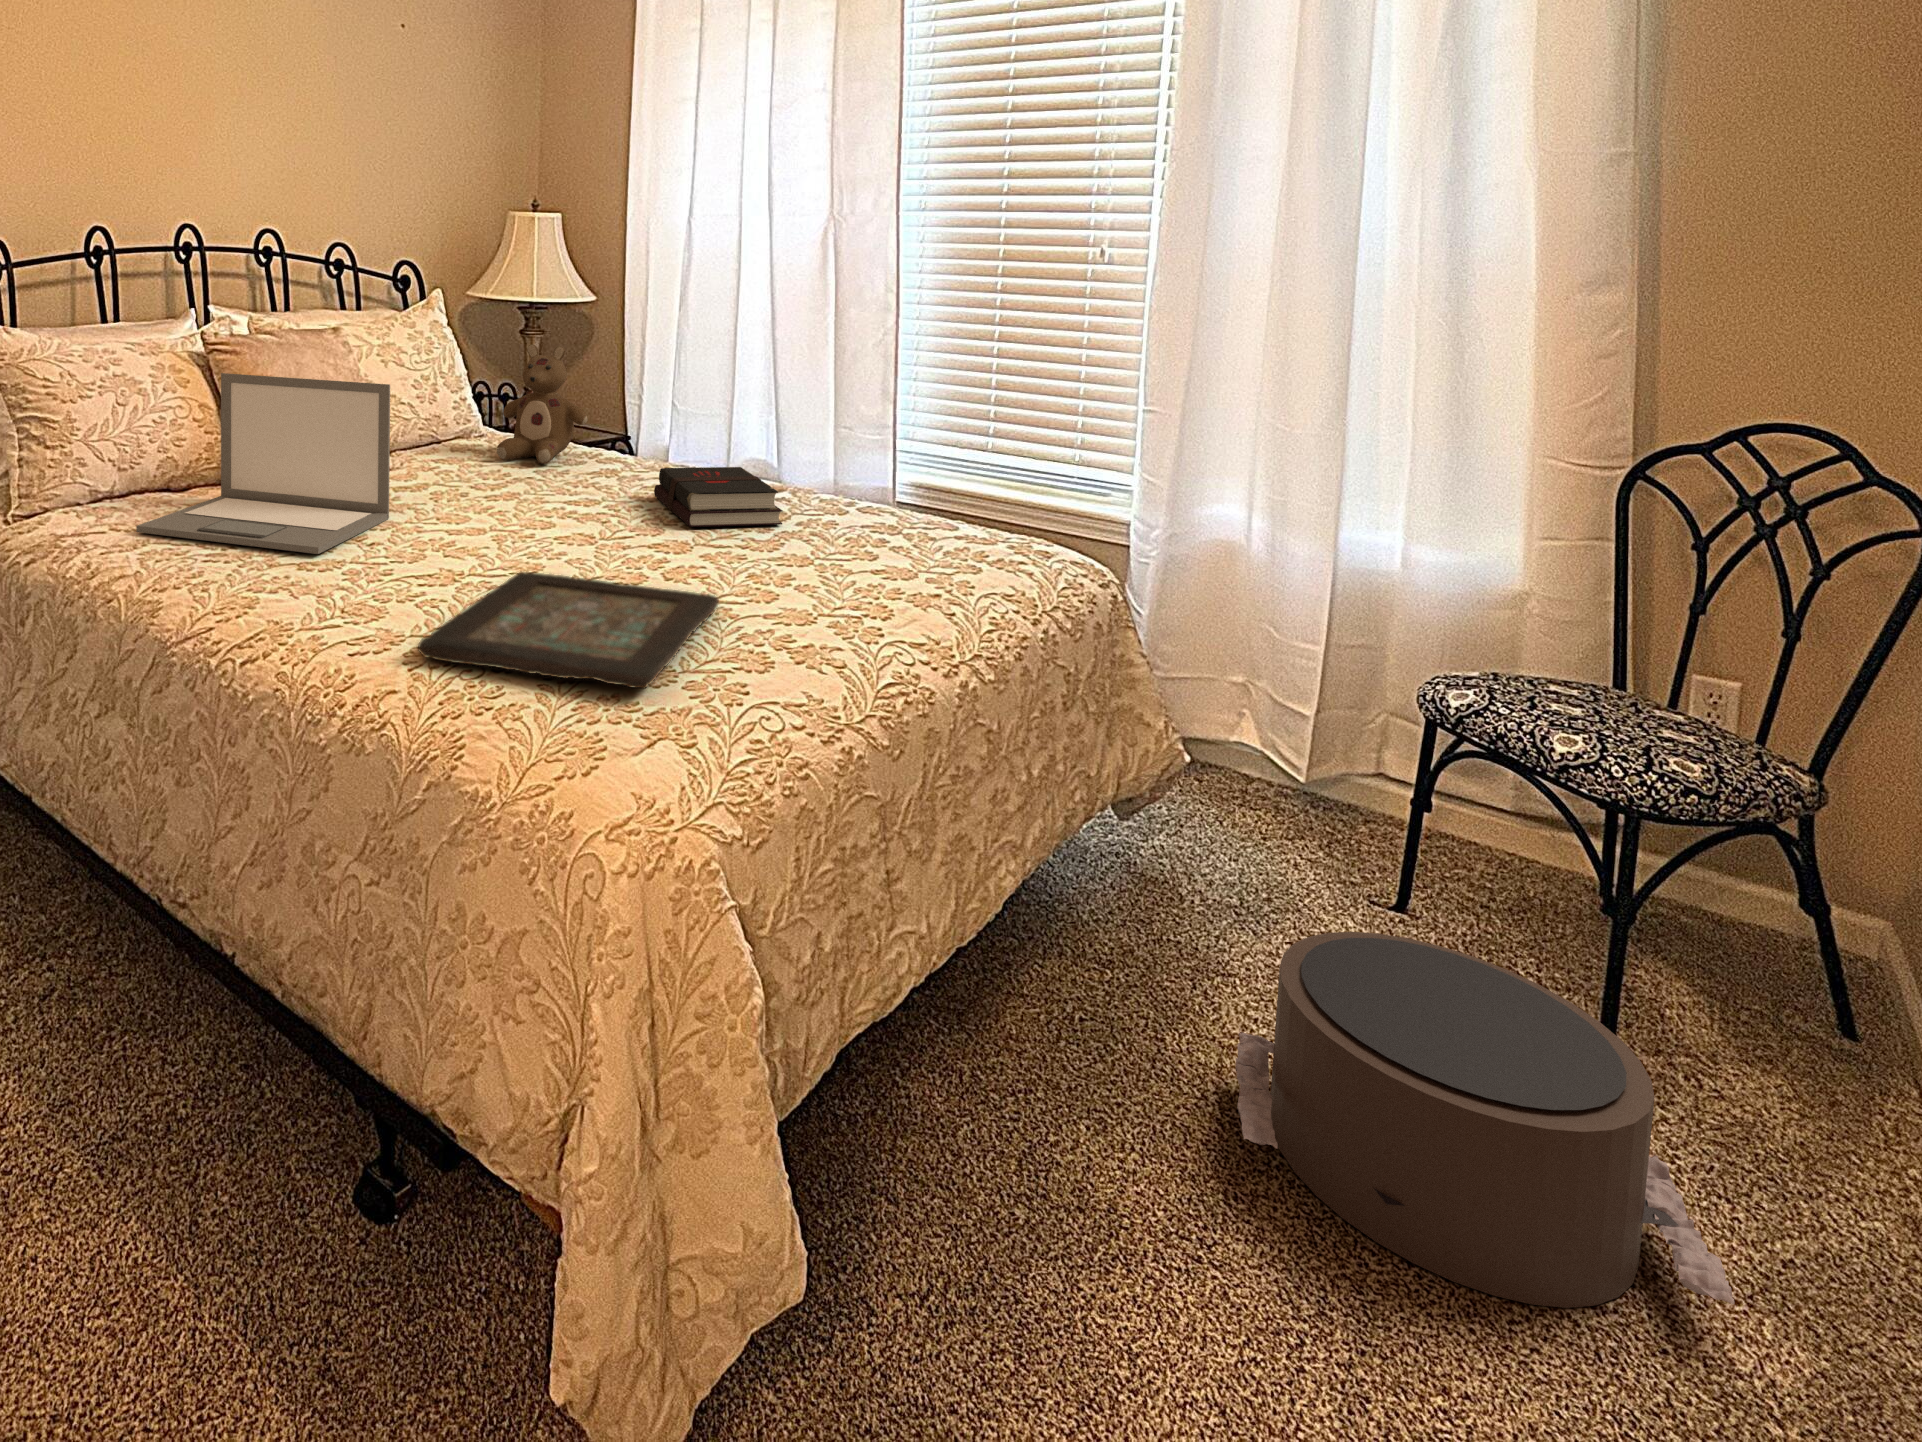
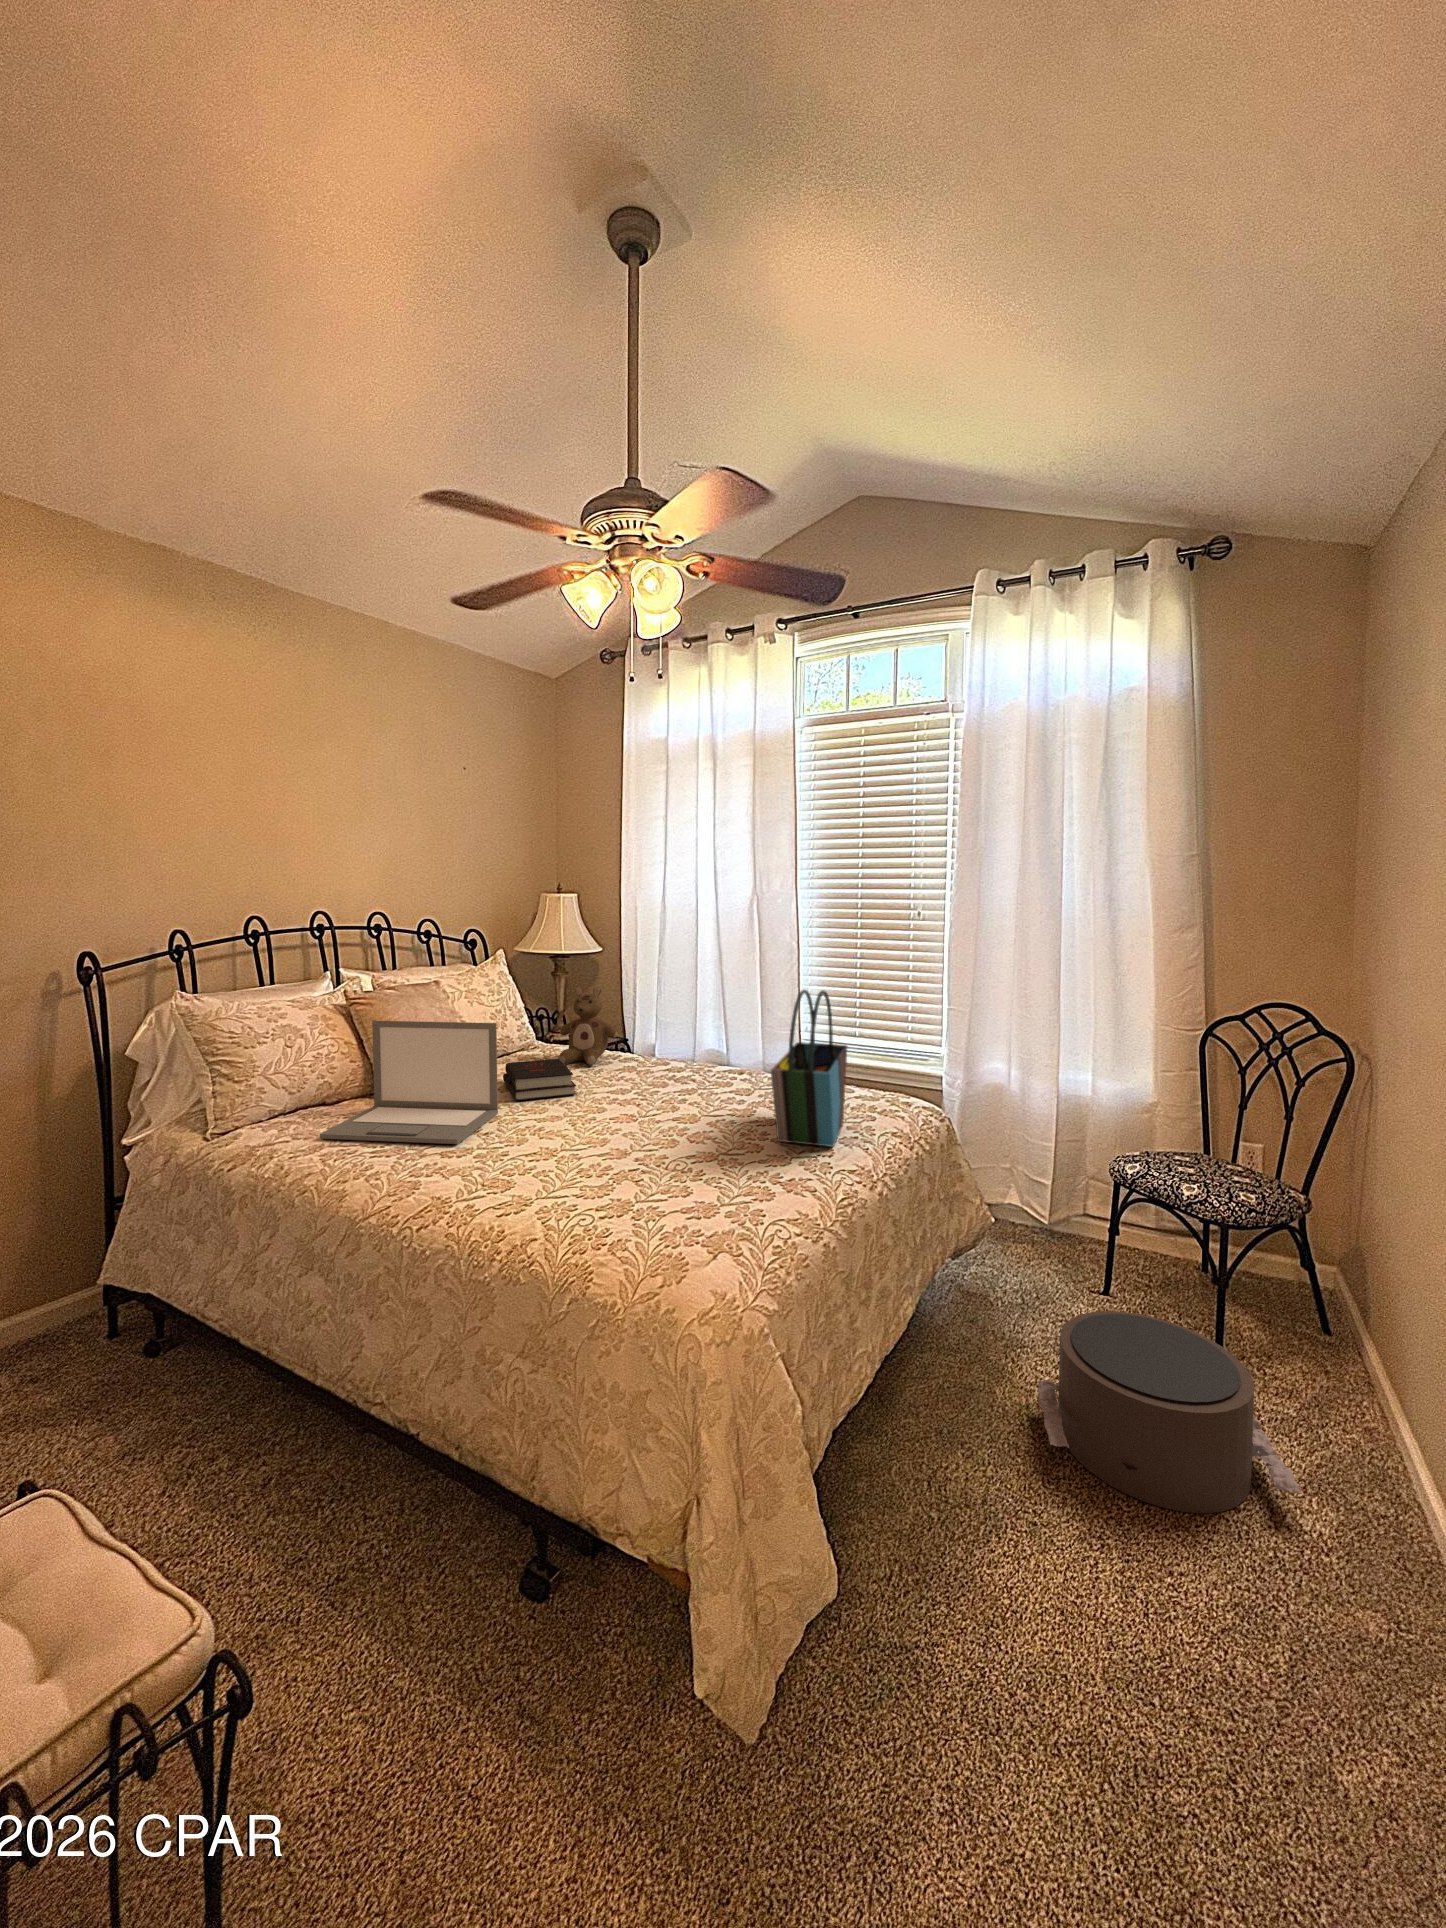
tote bag: none [789,351,935,606] -> present [771,990,847,1147]
hardback book: present [654,467,783,527] -> present [503,1059,576,1100]
decorative tray: present [418,572,719,688] -> none [549,1145,731,1220]

